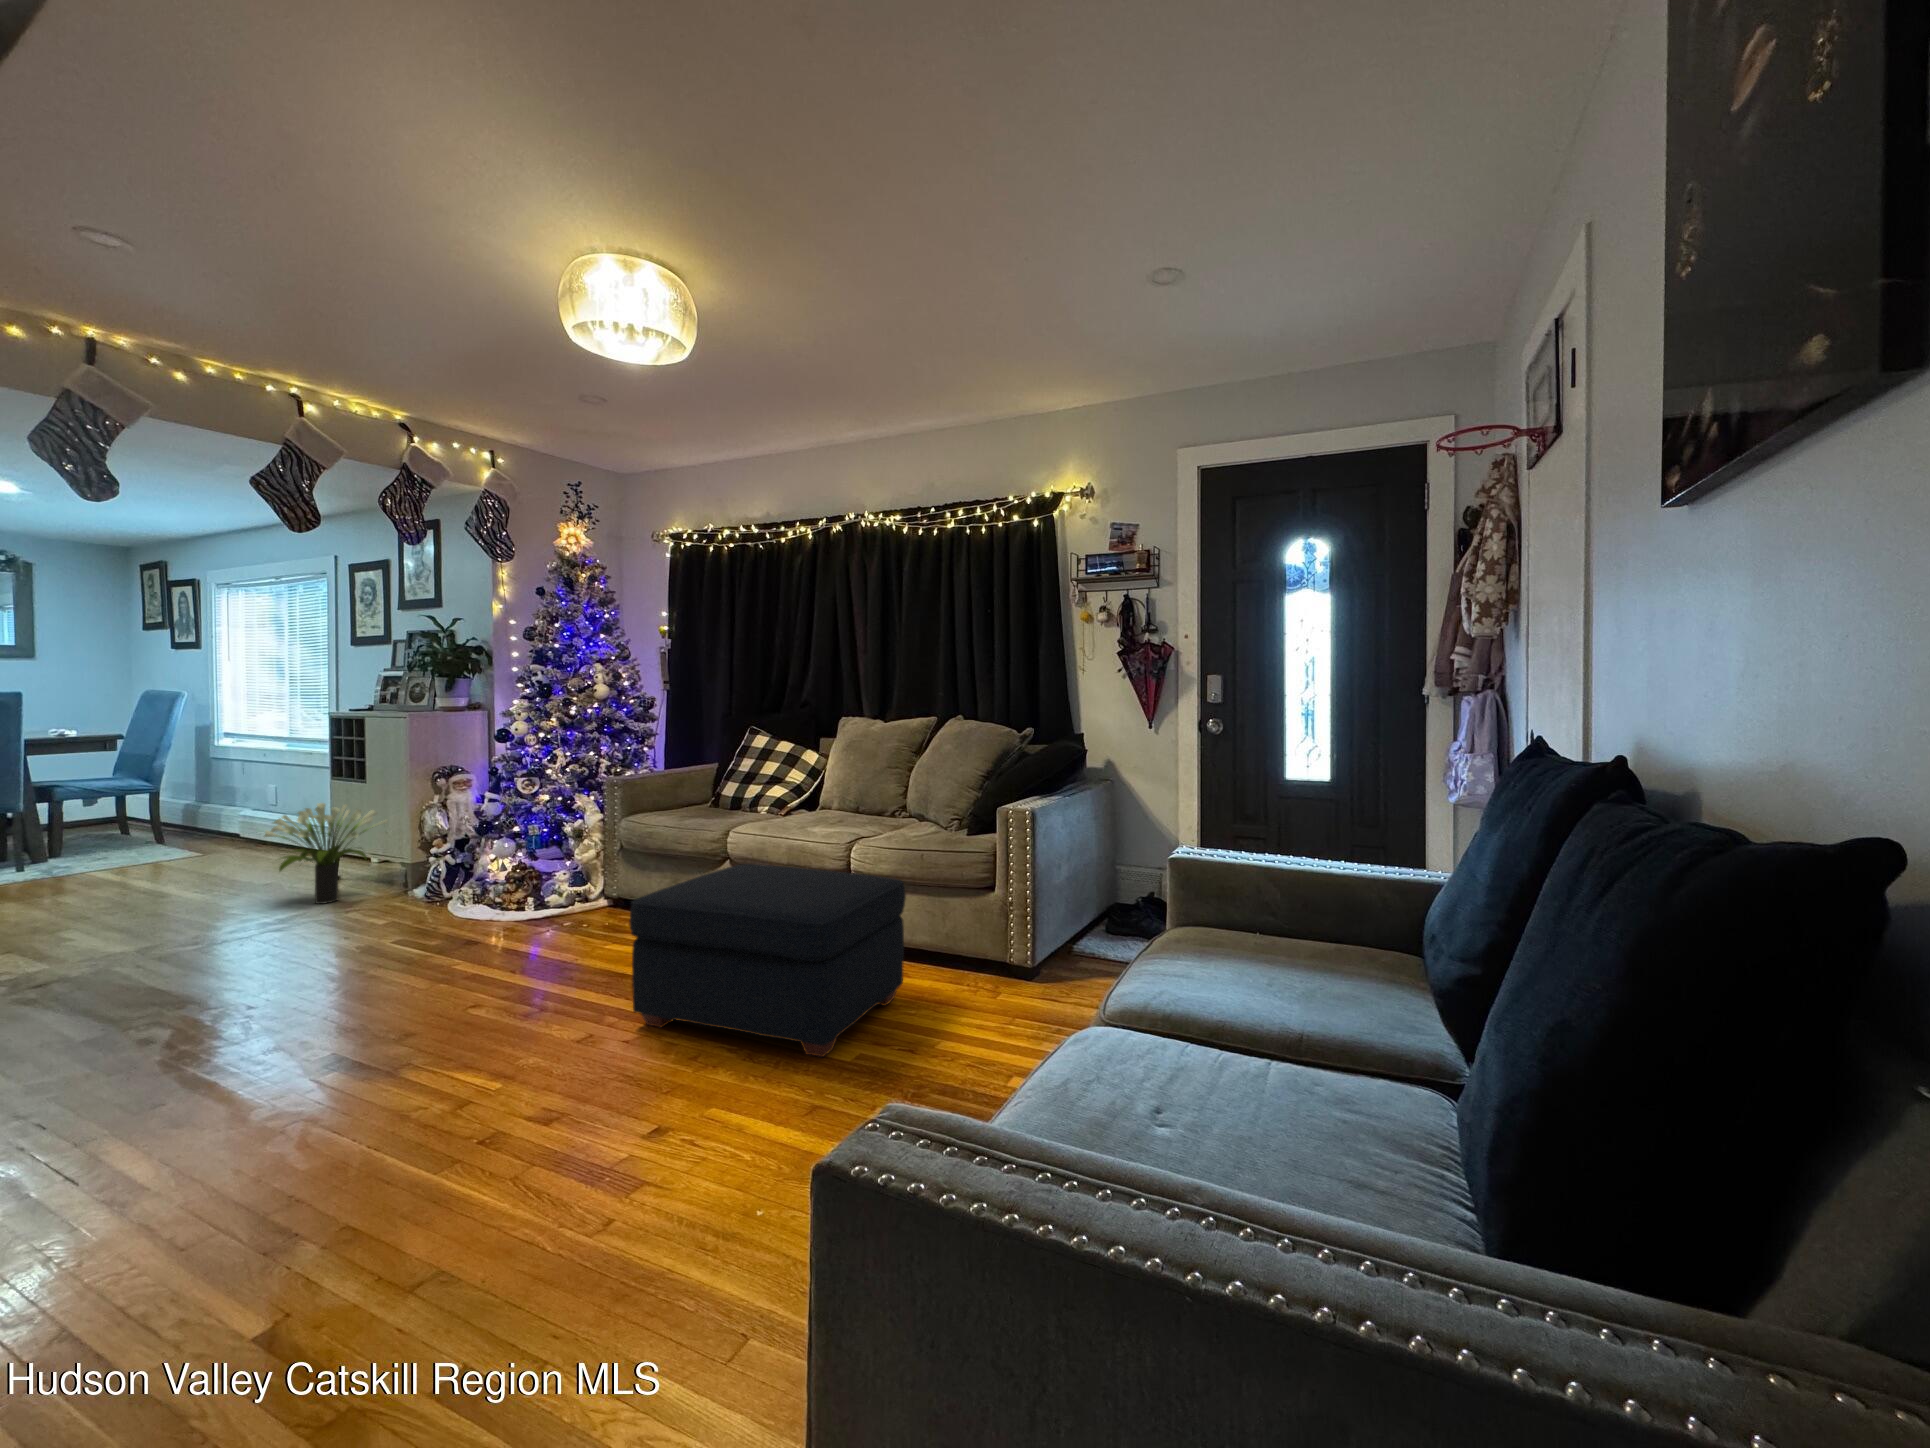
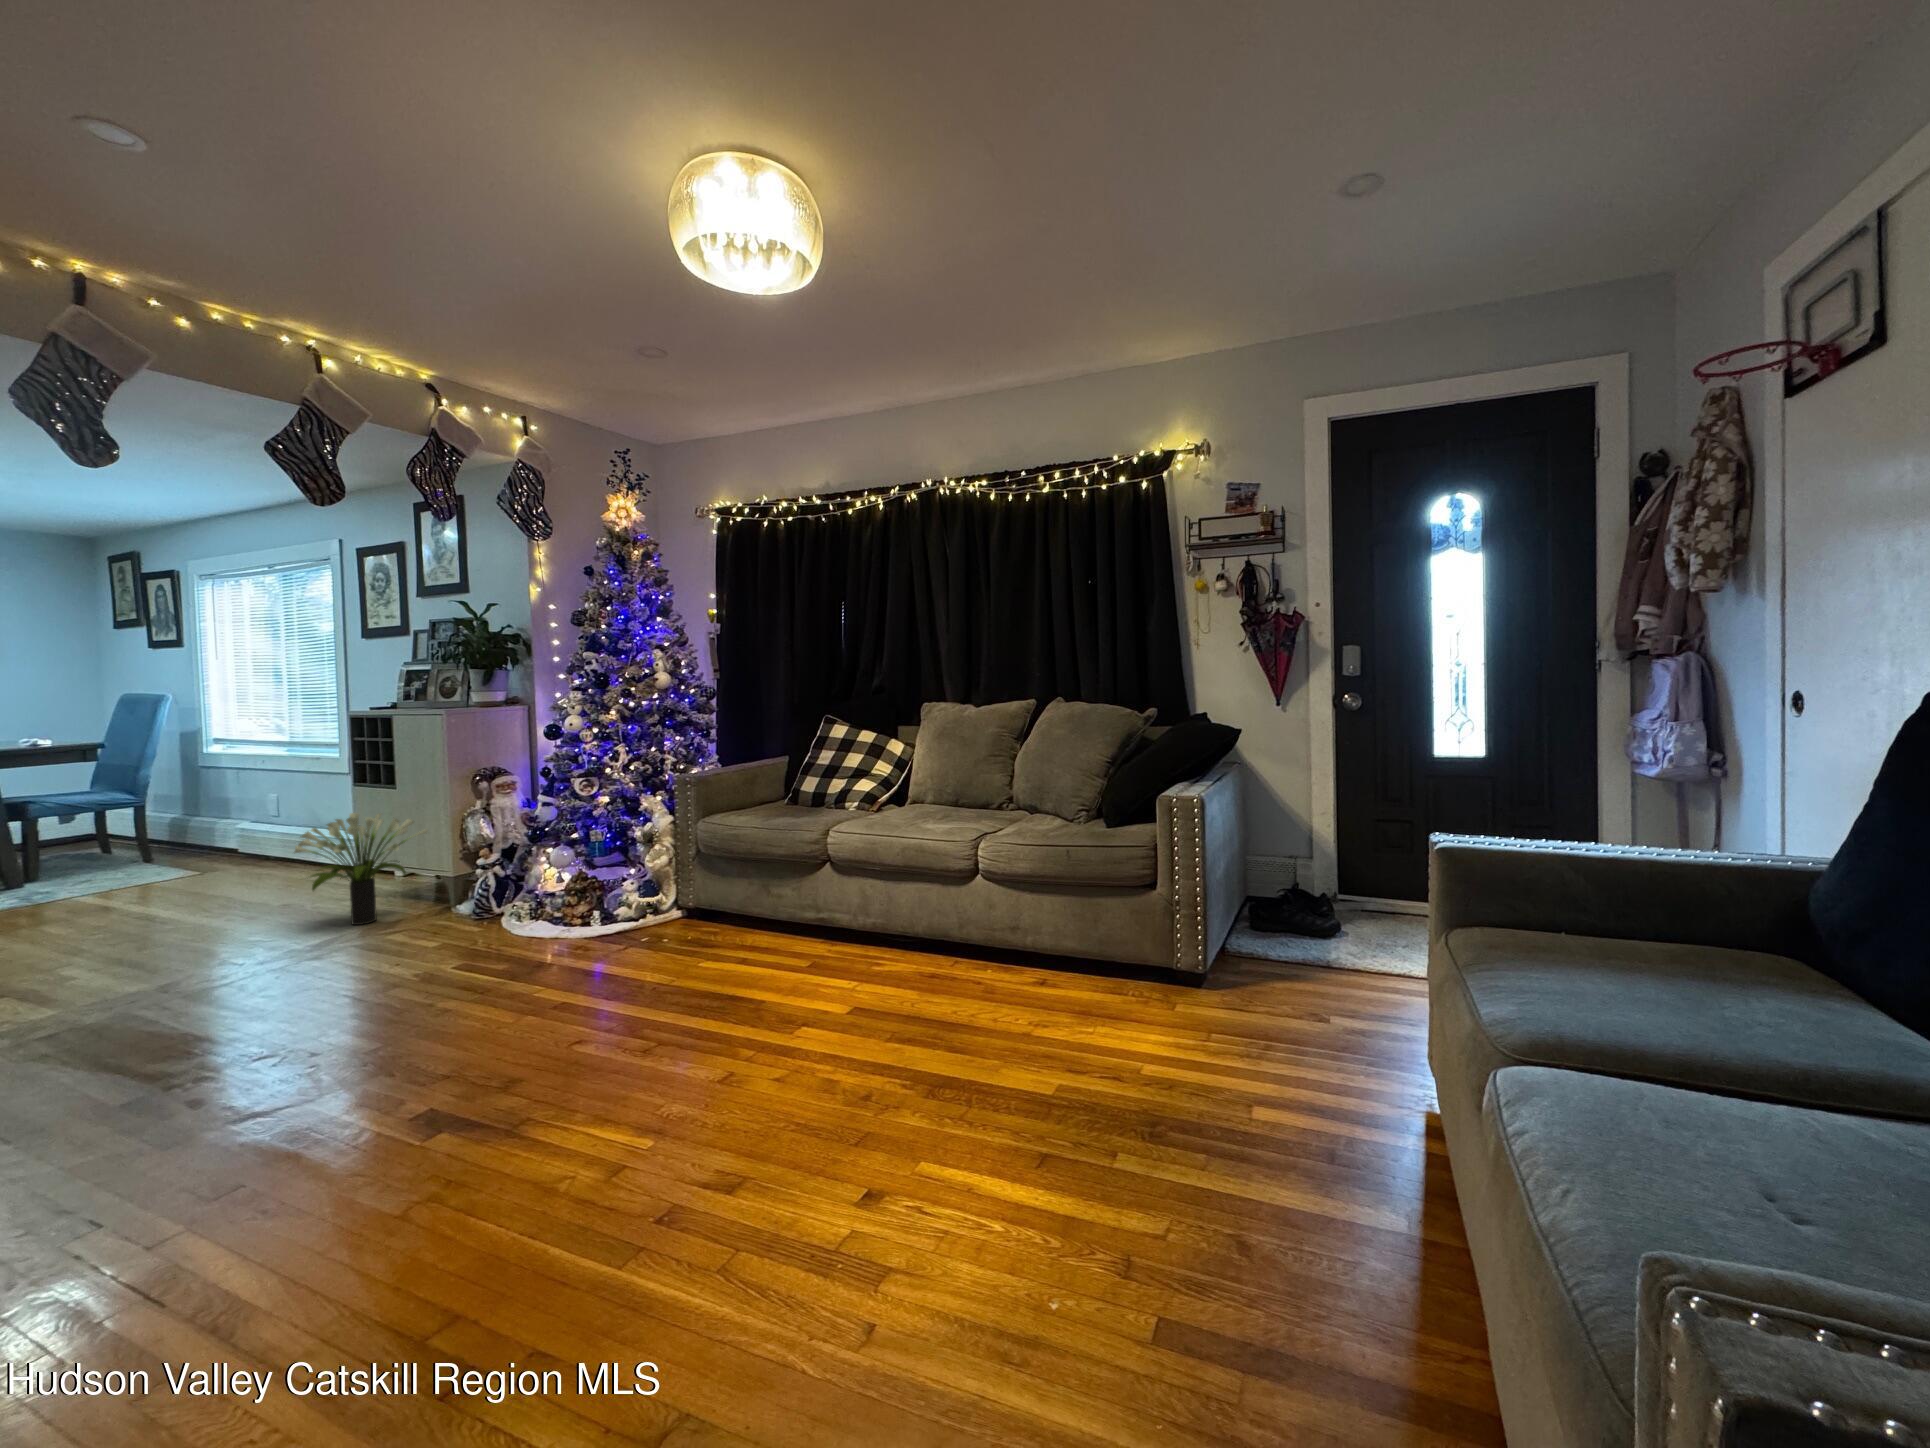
ottoman: present [629,864,906,1057] -> none [774,869,1070,1089]

